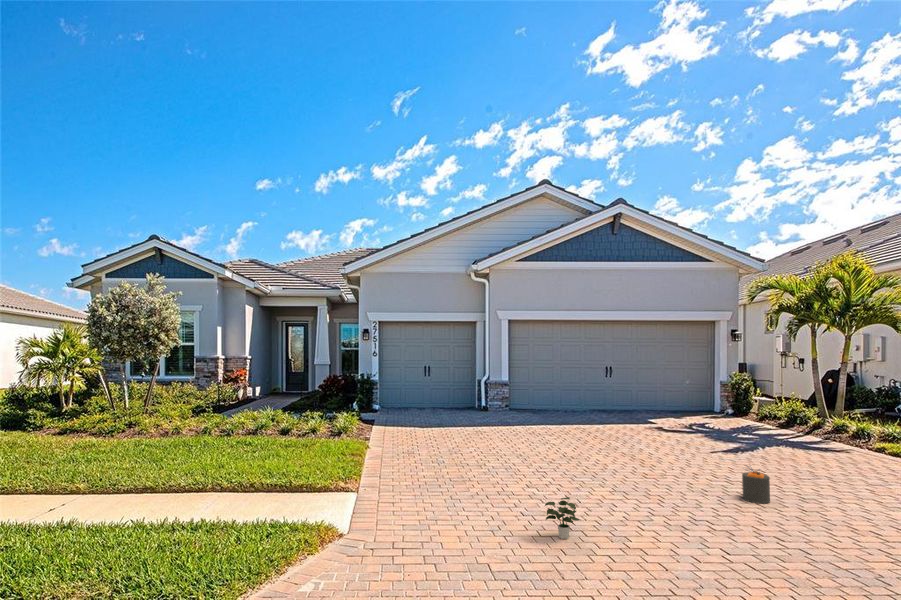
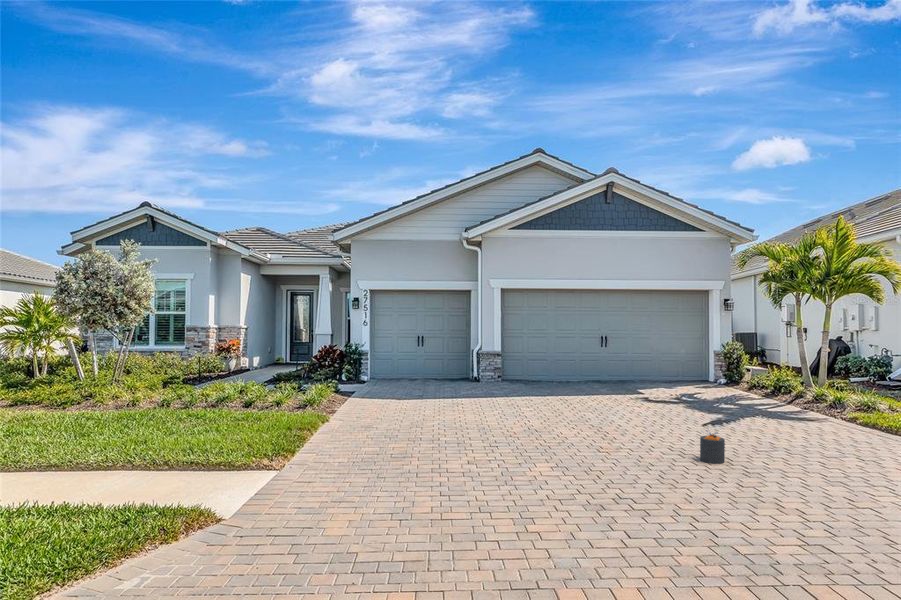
potted plant: present [545,497,580,539] -> none [507,455,540,491]

